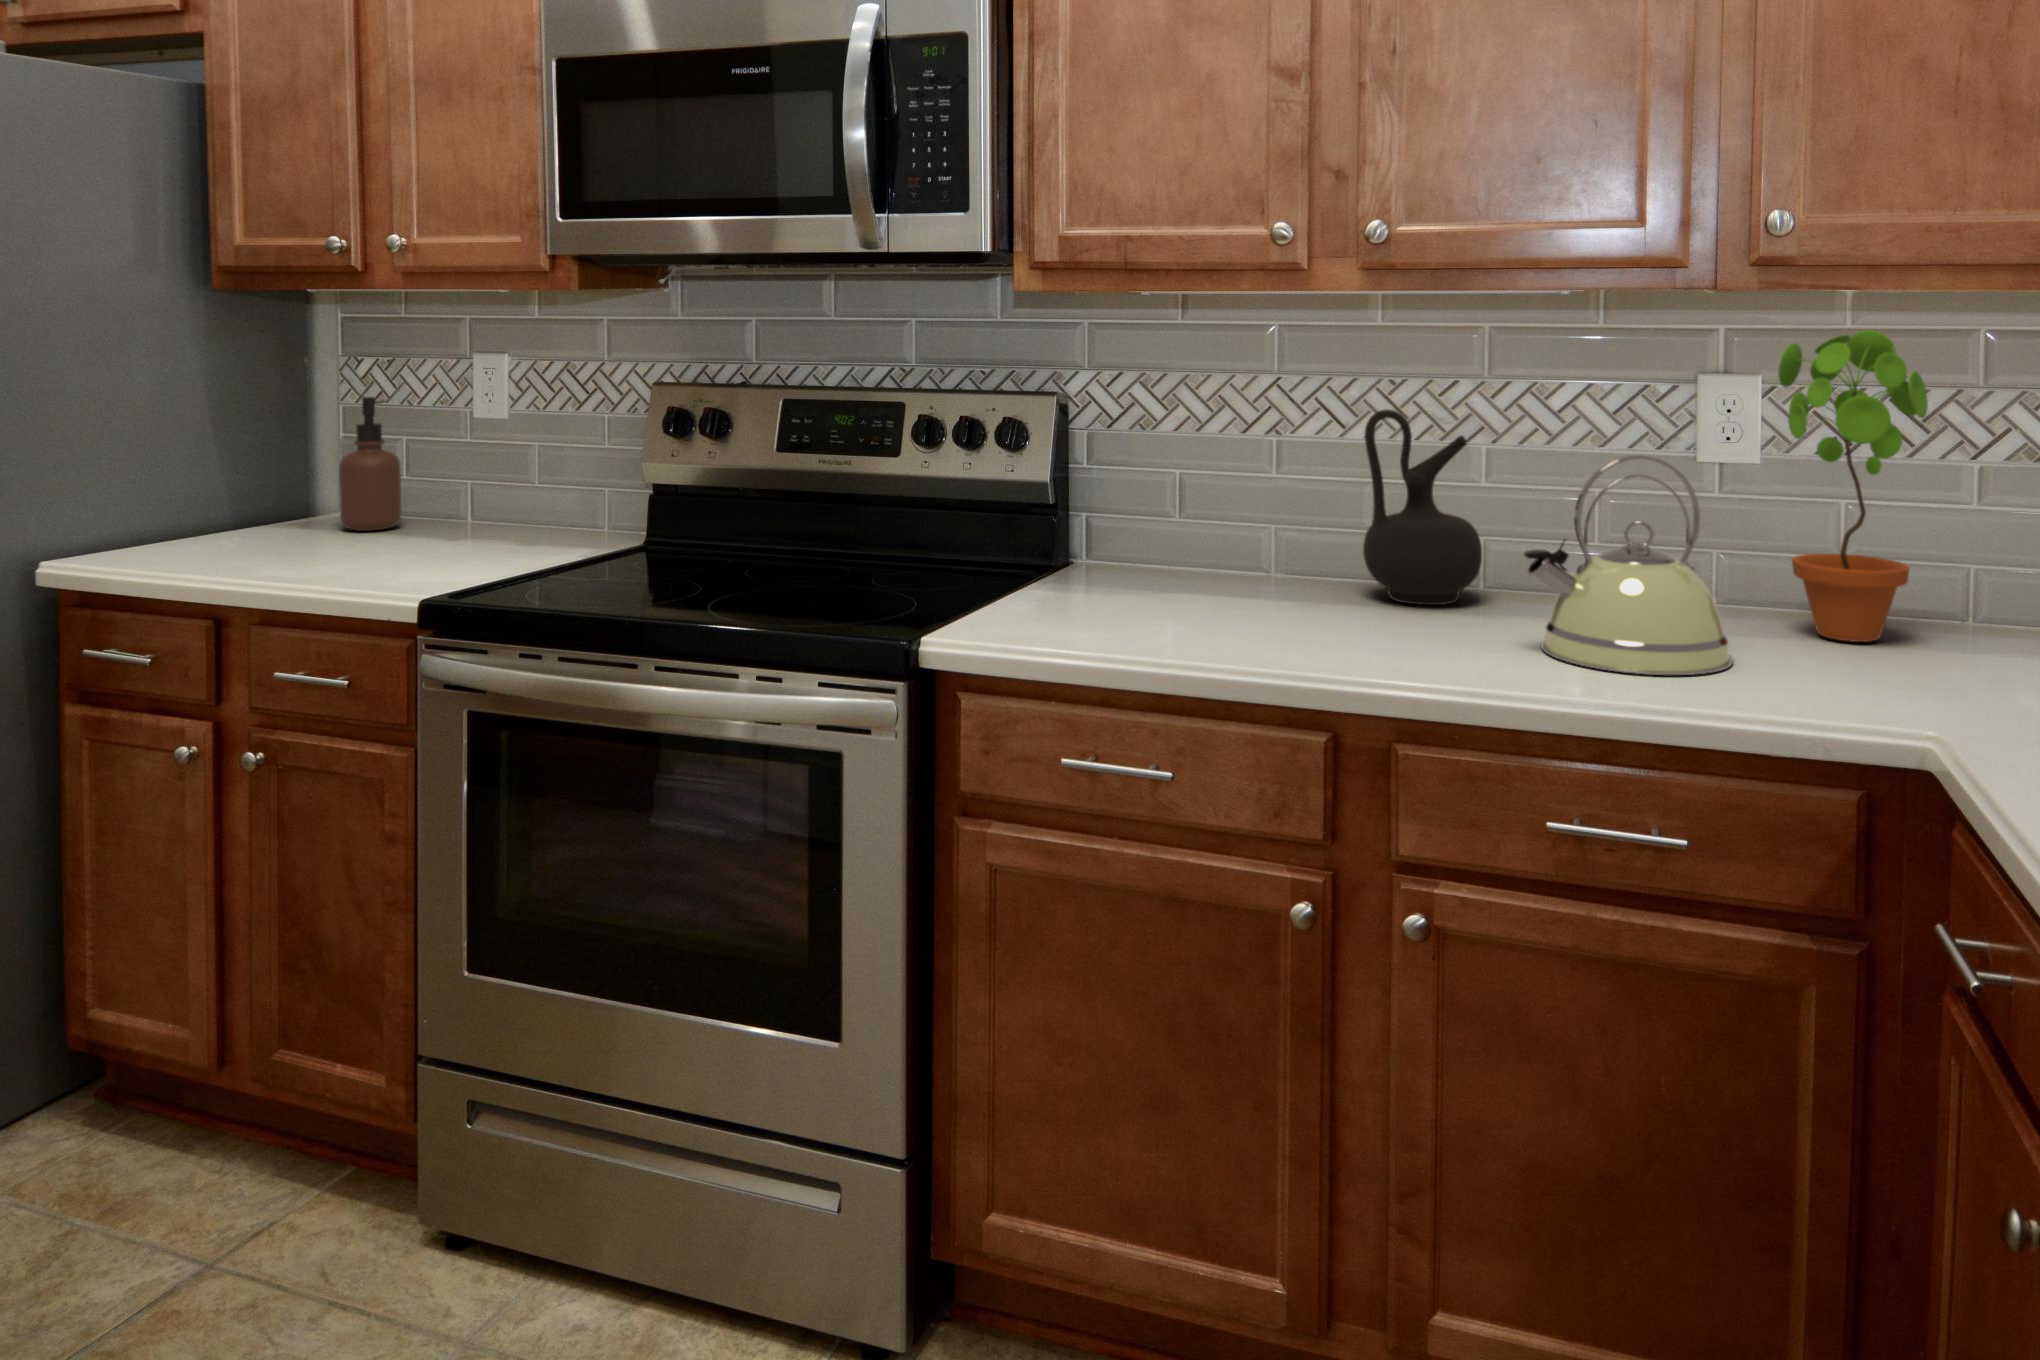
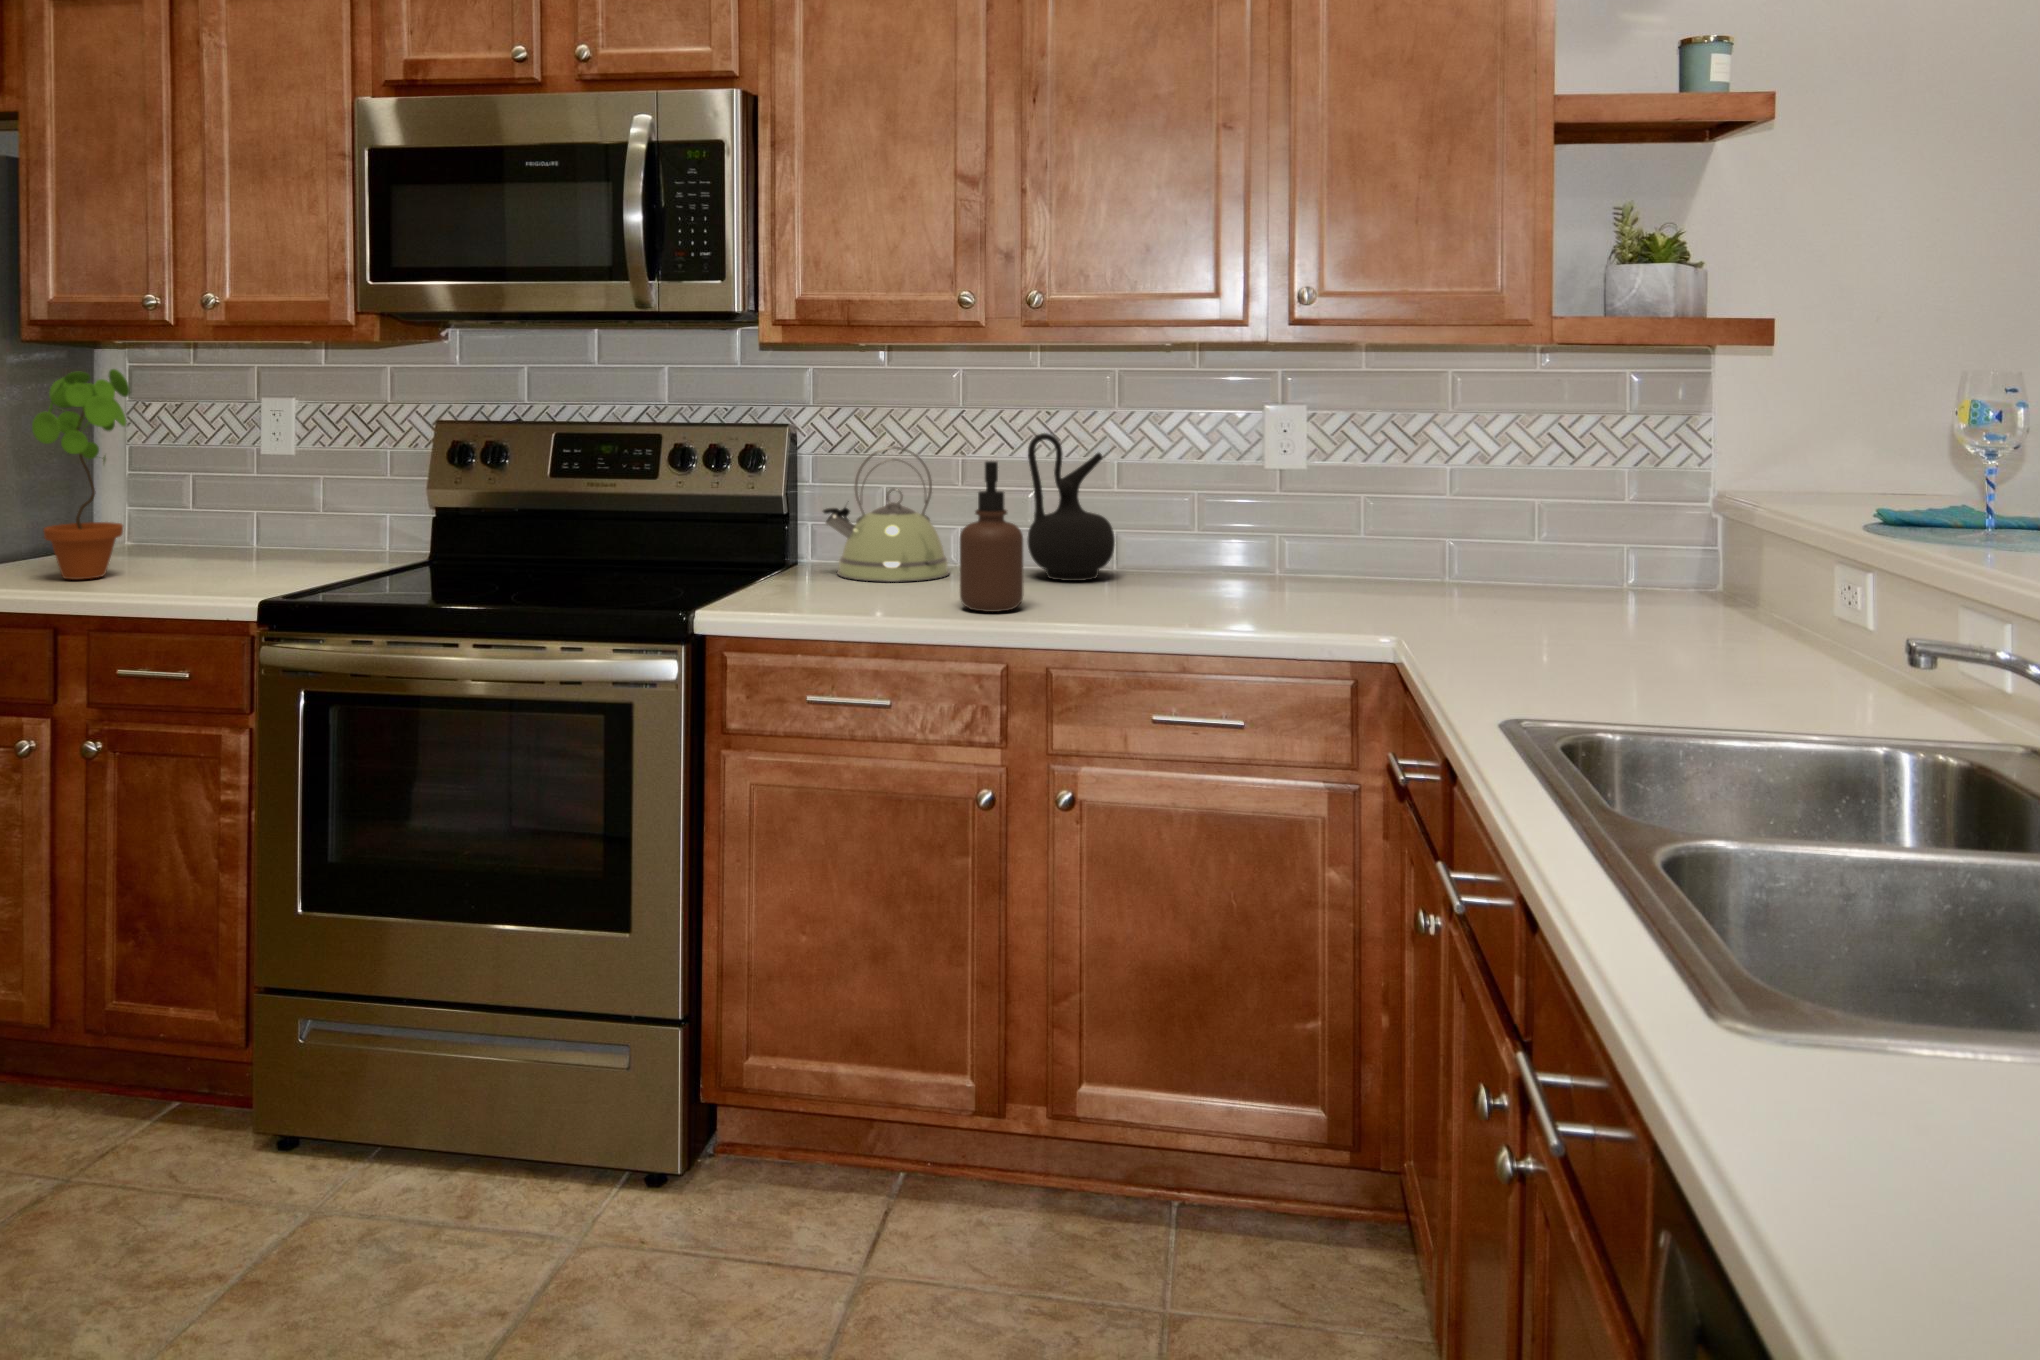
potted plant: present [1778,330,1928,642] -> present [32,369,130,579]
soap dispenser: present [339,397,402,531] -> present [960,461,1023,612]
kettle: present [1524,455,1733,675] -> present [823,446,949,582]

